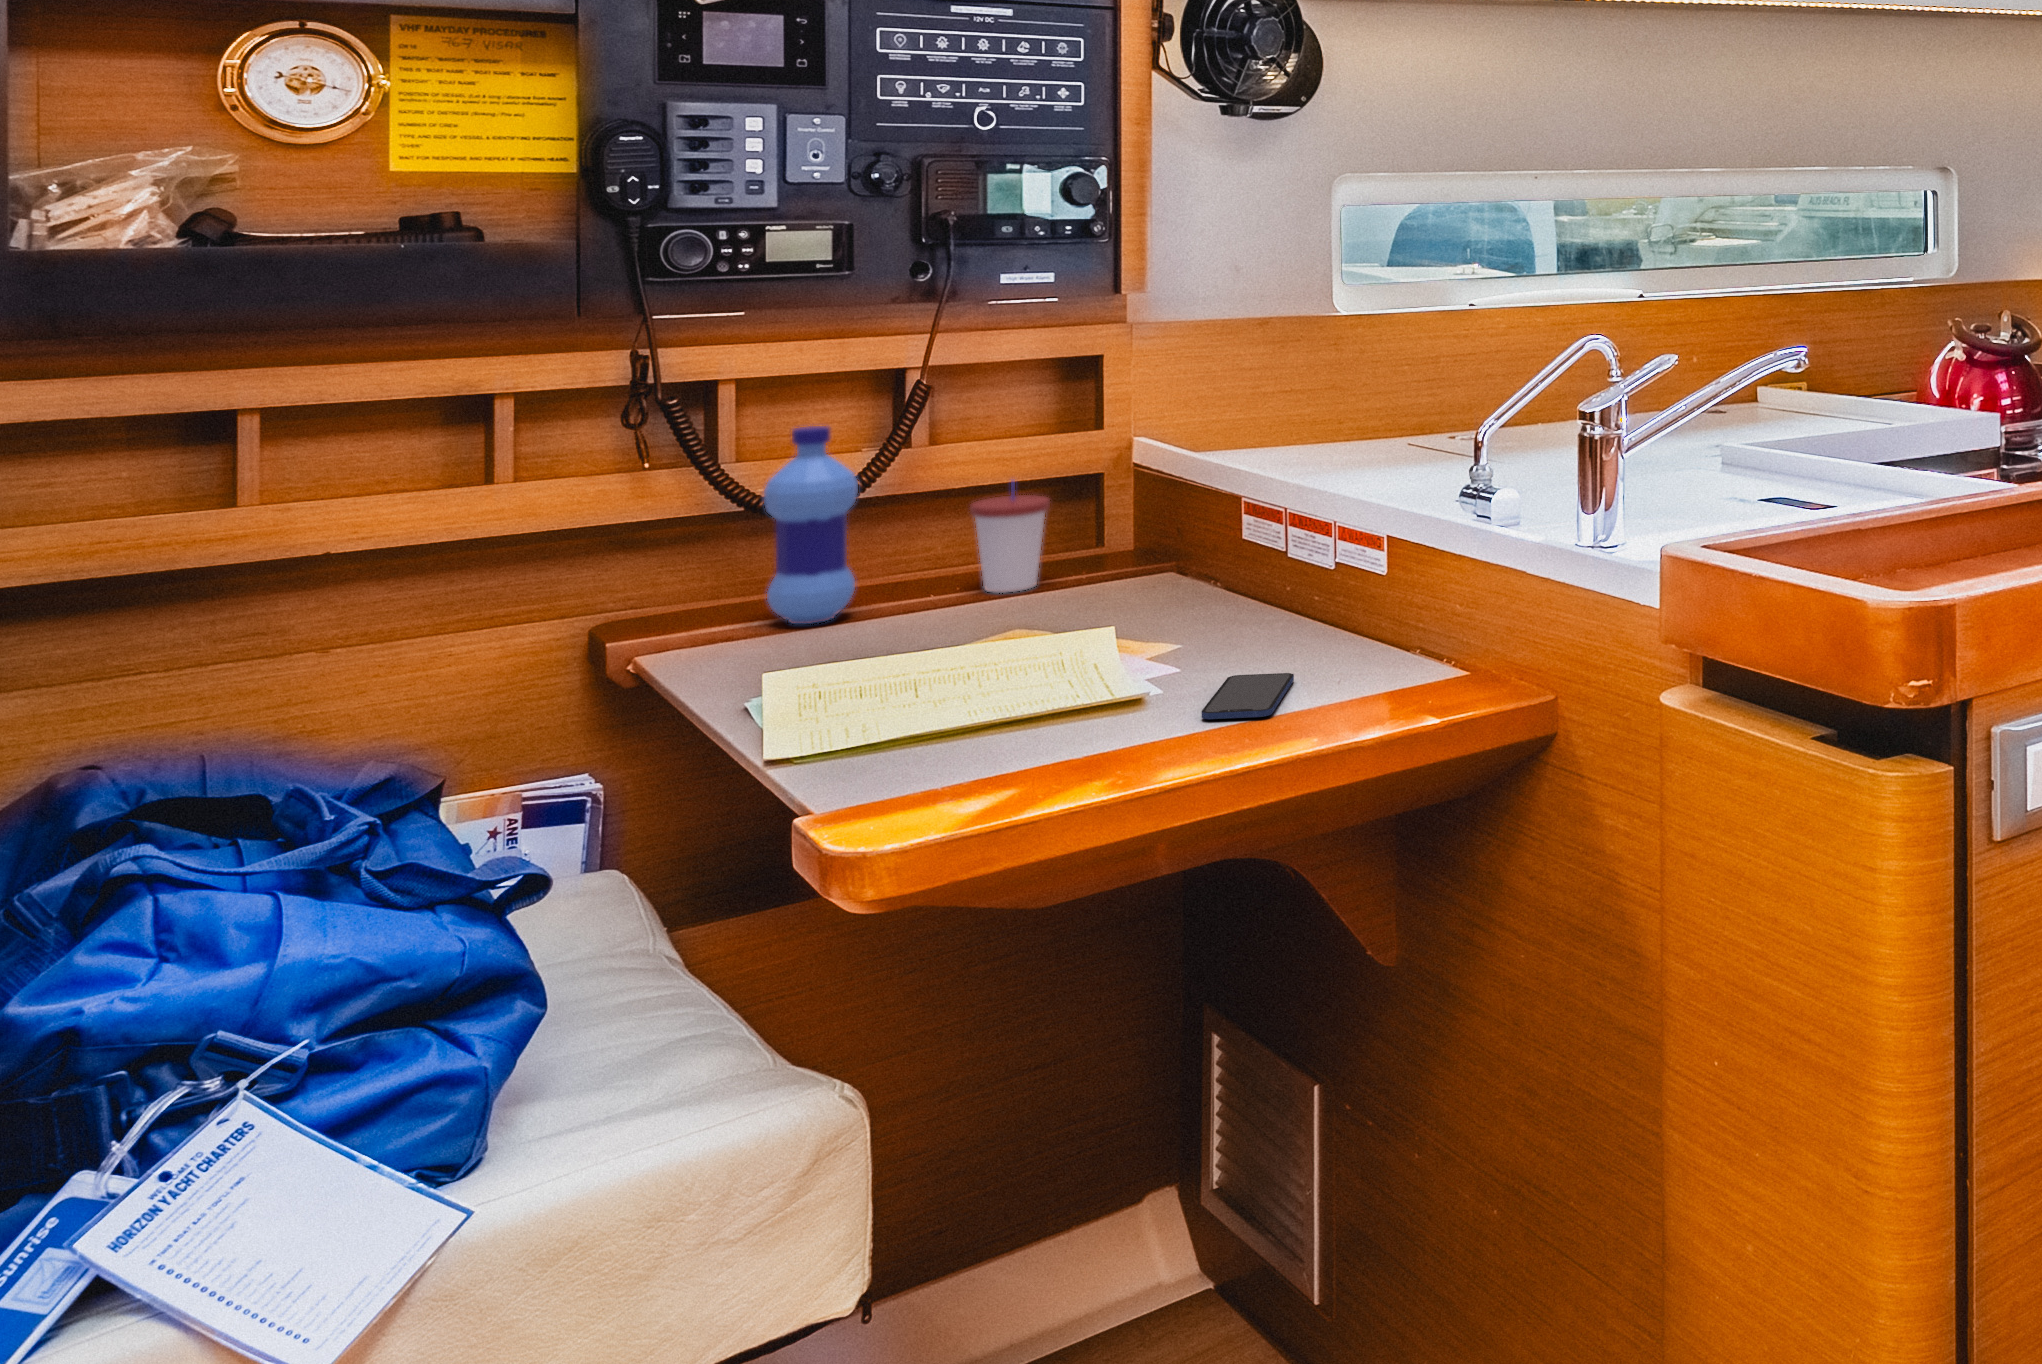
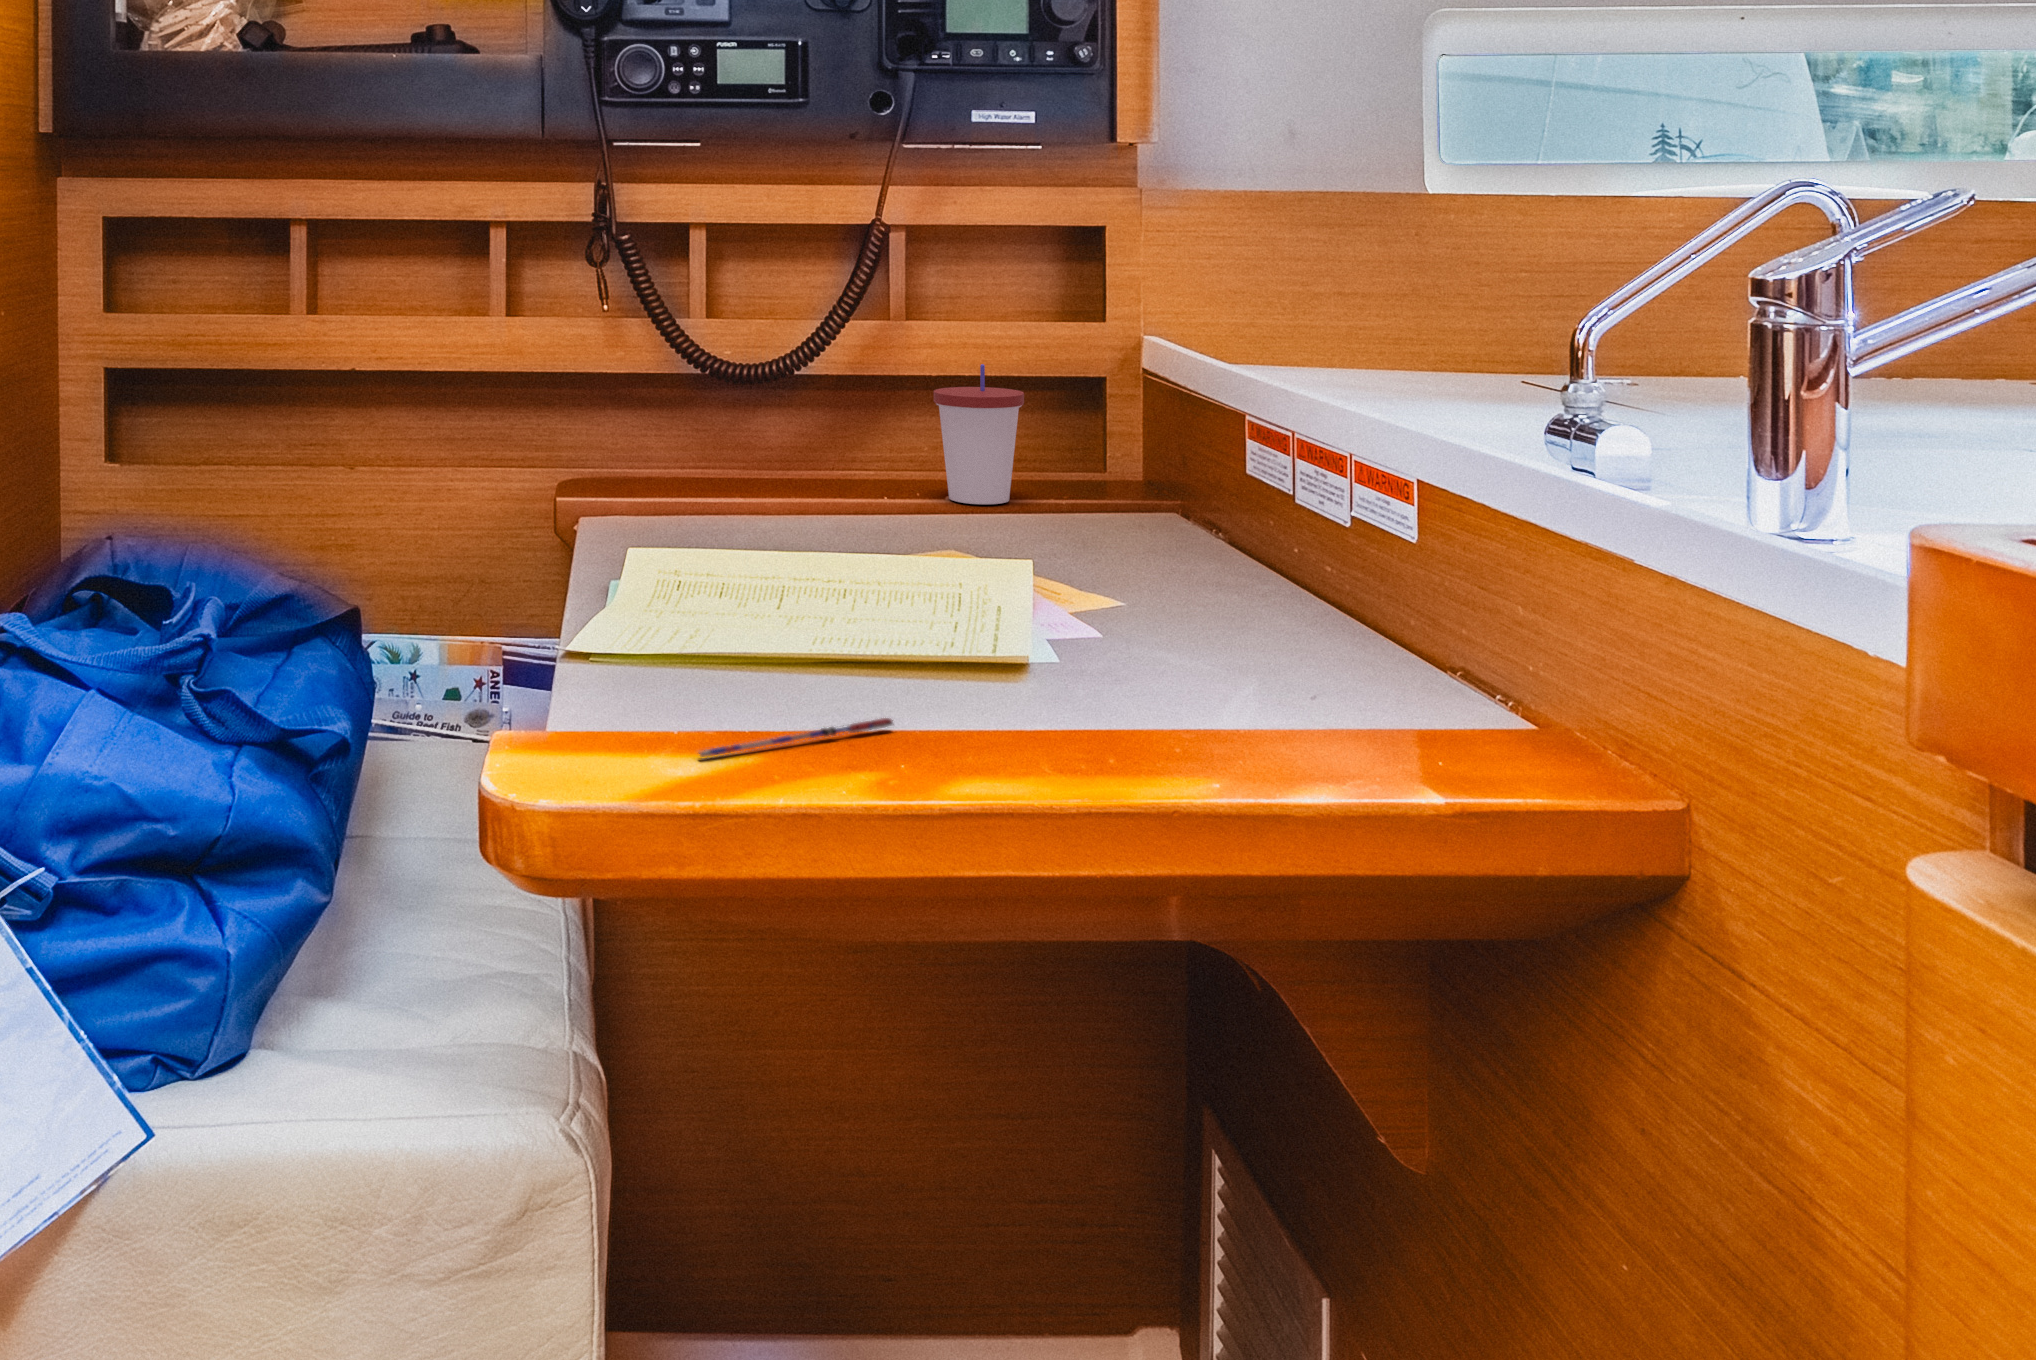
water bottle: present [764,426,858,624] -> none [713,275,808,504]
smartphone: present [1202,673,1294,719] -> none [1146,654,1310,729]
pen: none [923,759,1048,812] -> present [699,718,894,757]

